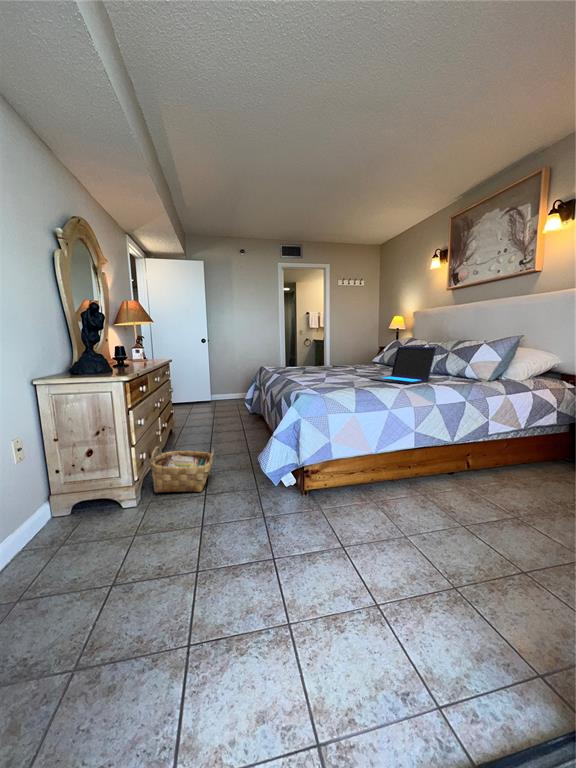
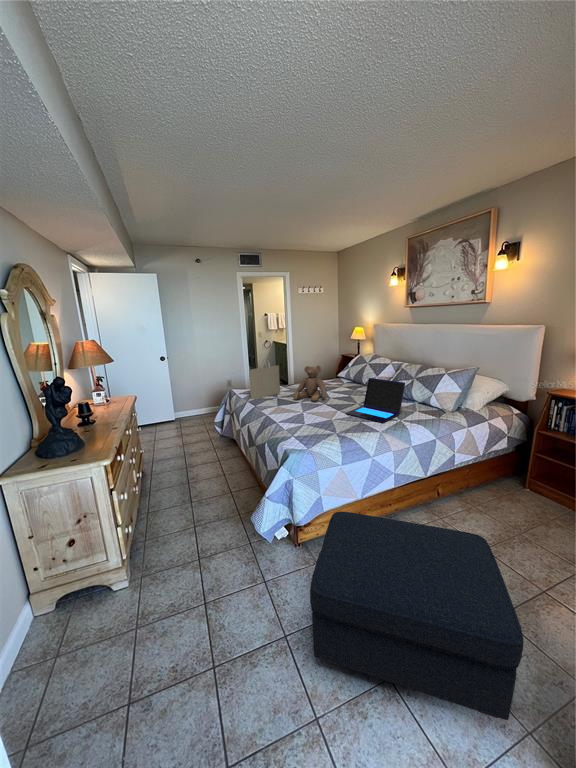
tote bag: none [277,332,308,372] -> present [249,358,280,399]
teddy bear: none [320,339,354,373] -> present [293,366,326,401]
woven basket: present [150,446,214,493] -> none [137,505,203,562]
ottoman: none [295,448,524,653] -> present [310,512,523,720]

